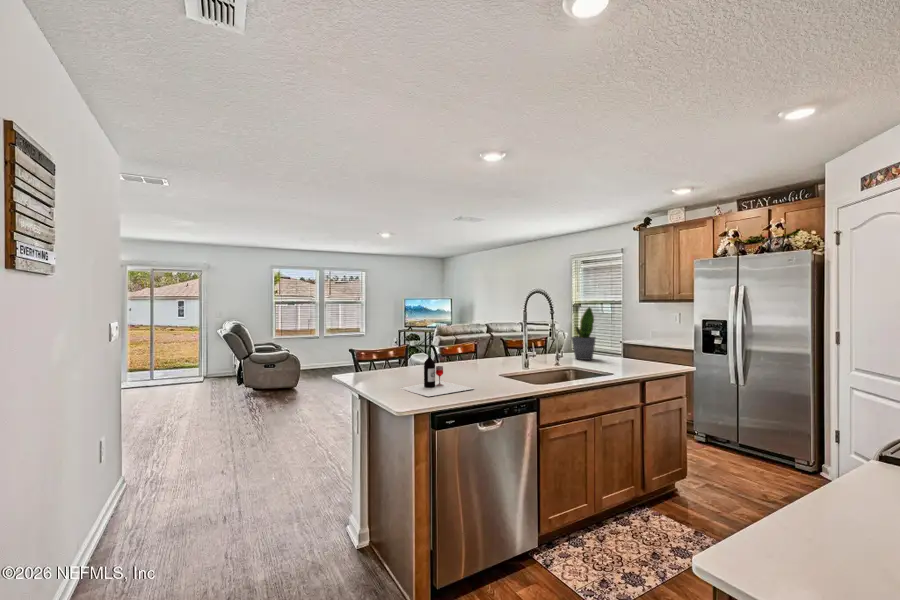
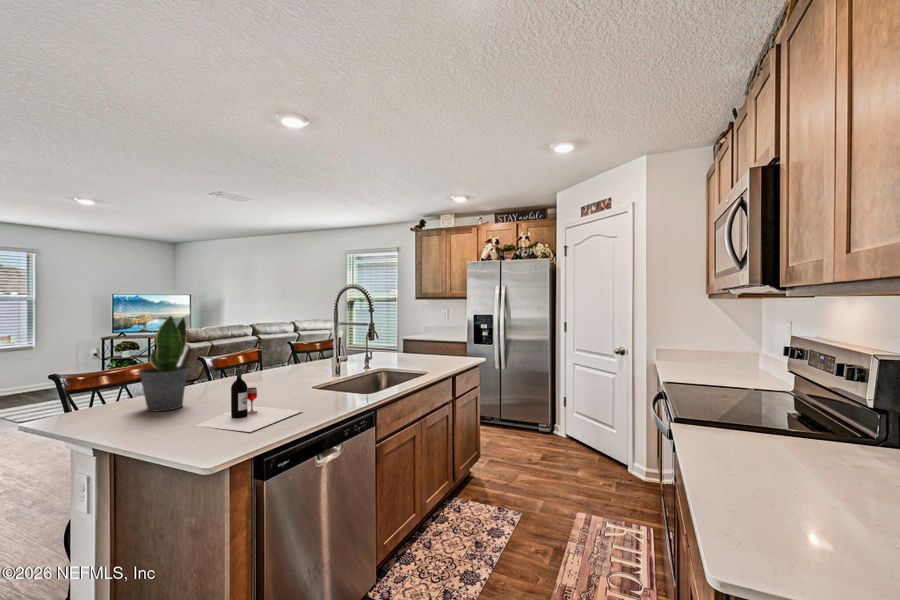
potted plant: present [572,307,595,360] -> present [139,316,189,411]

